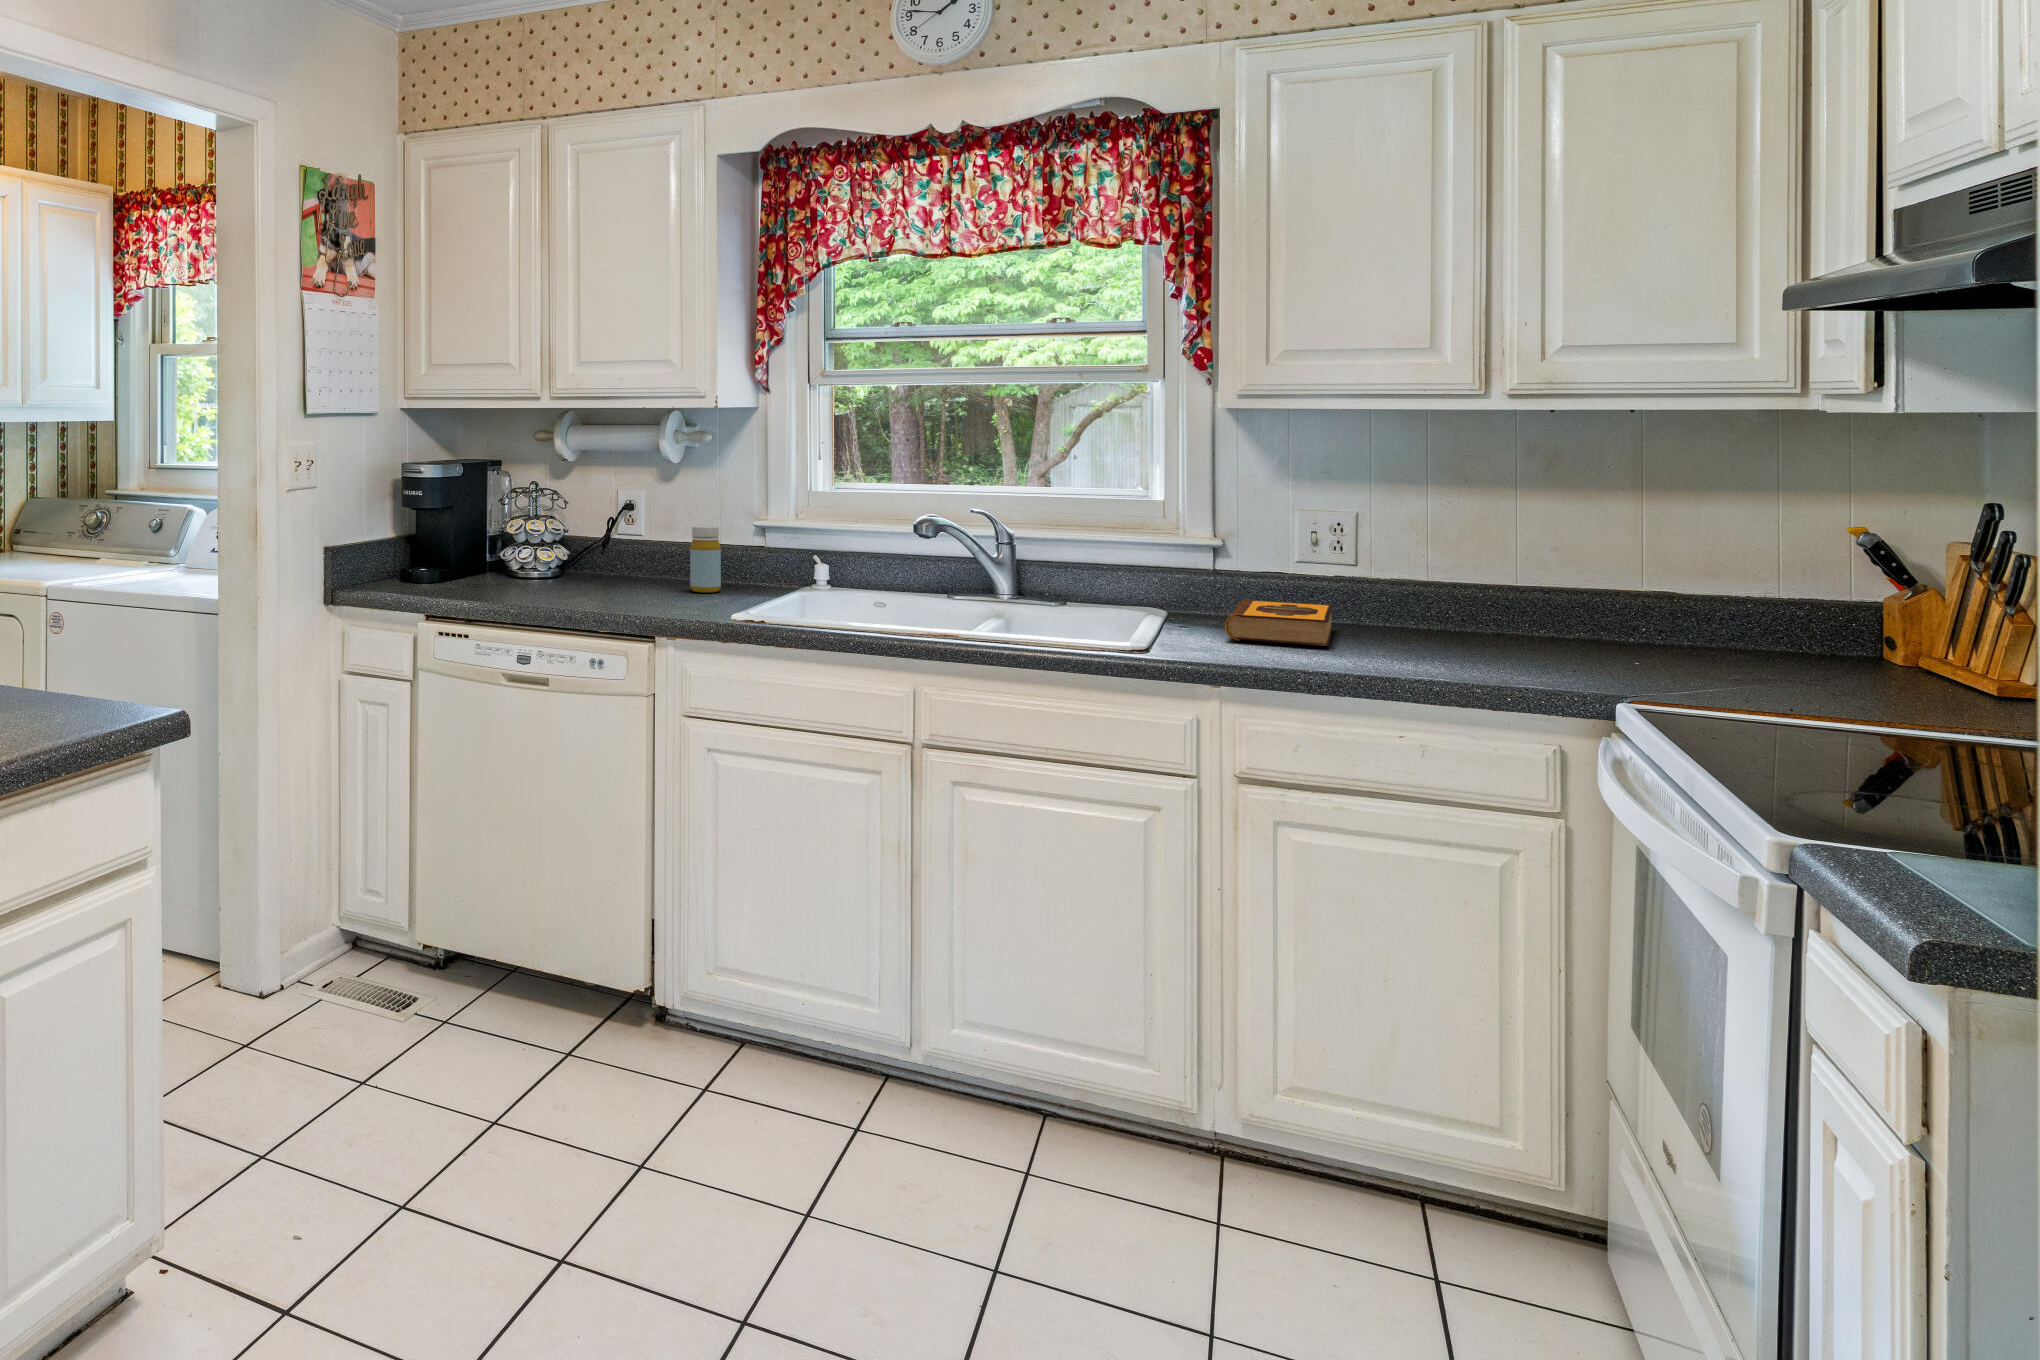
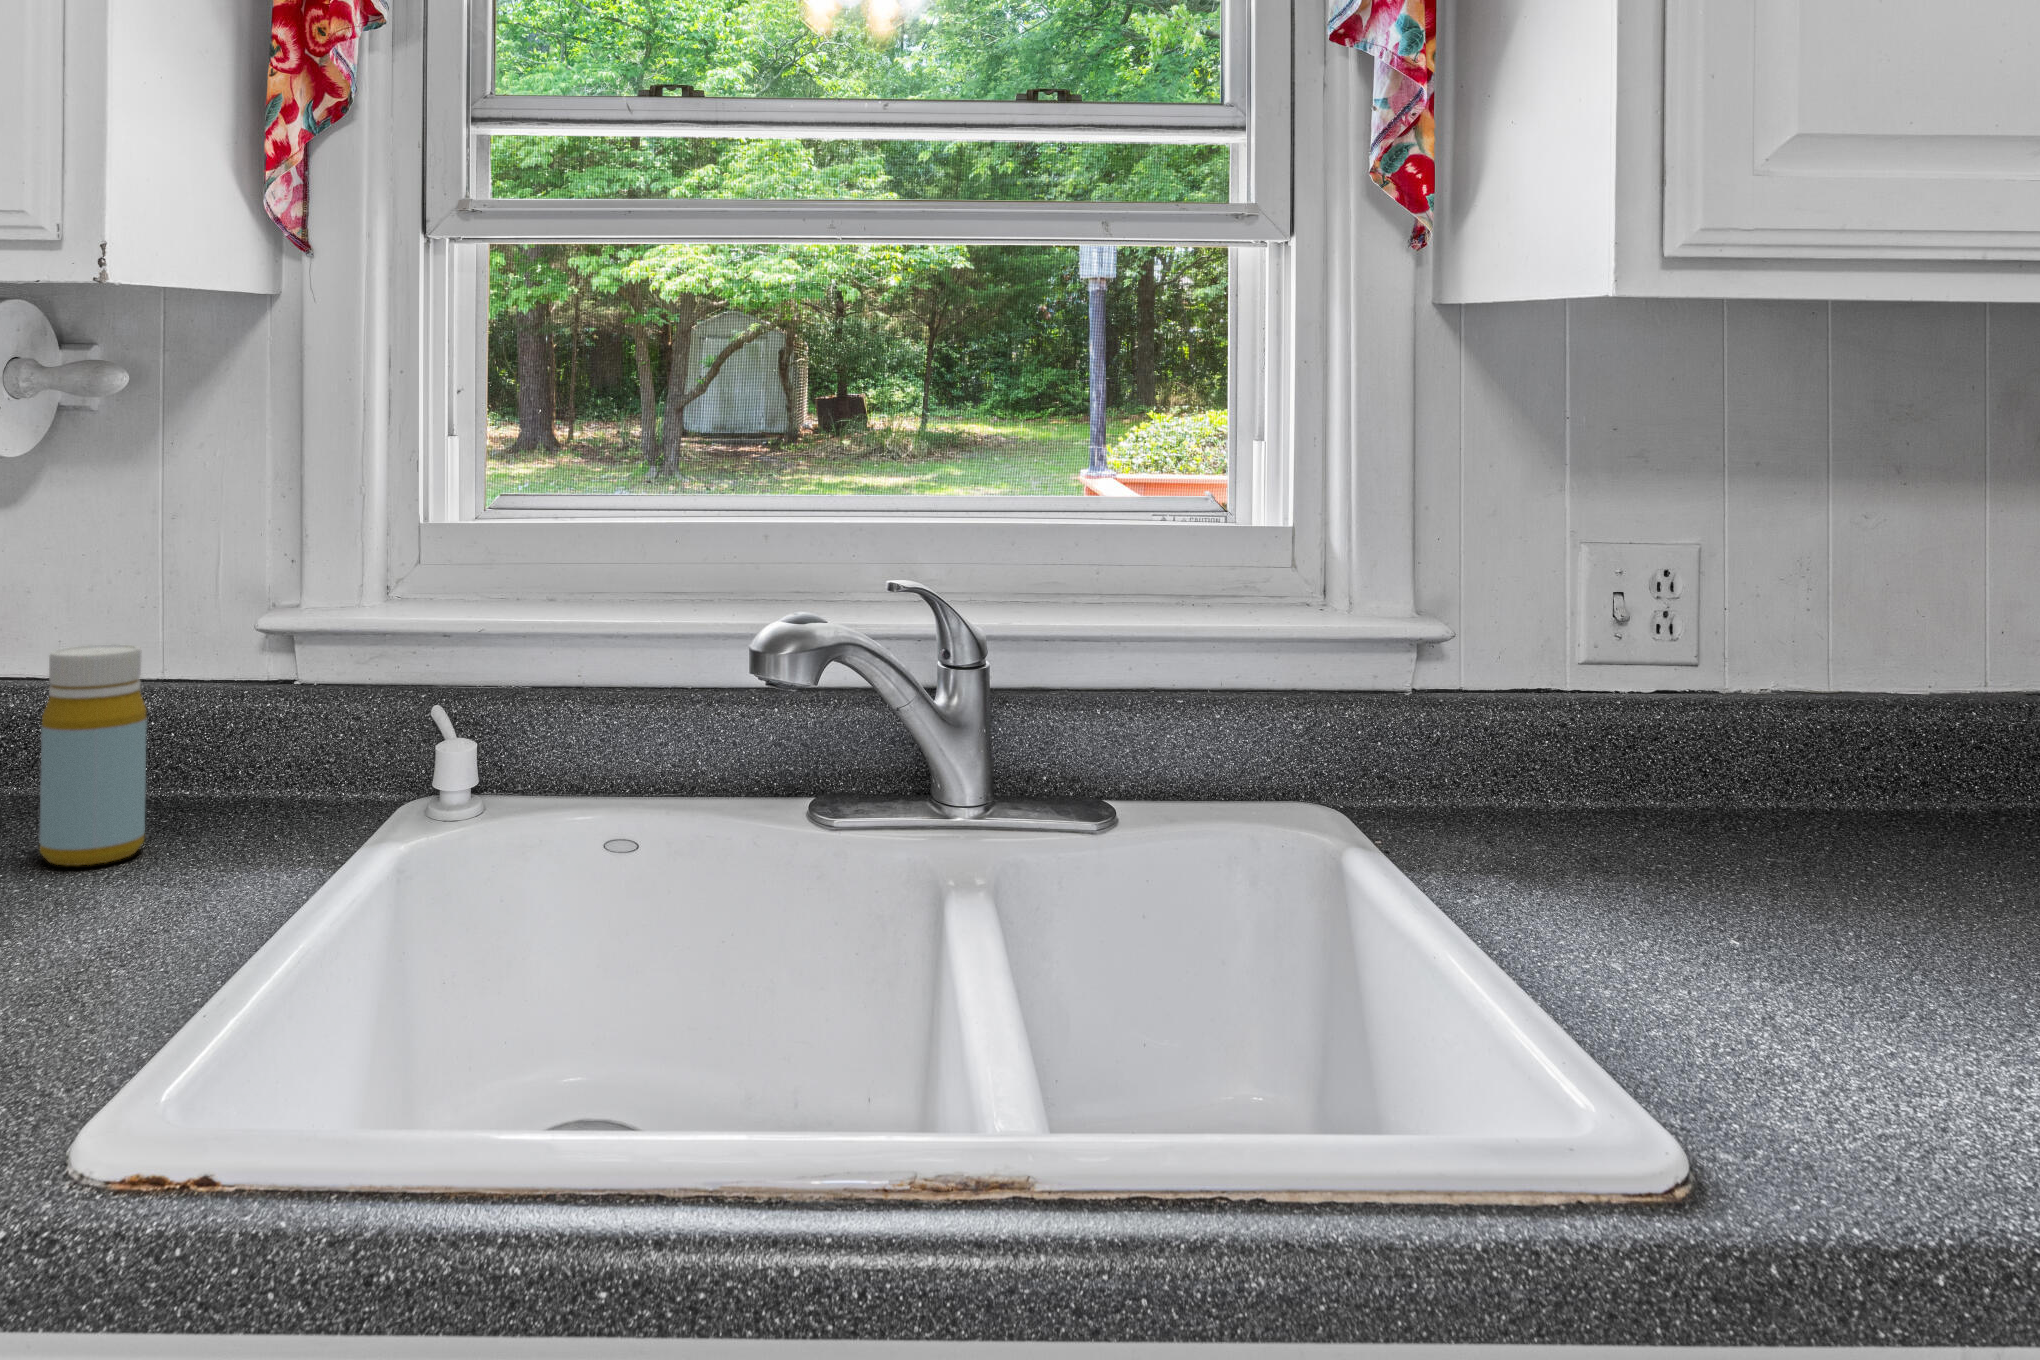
hardback book: present [1225,599,1333,646] -> none [1558,770,1984,930]

